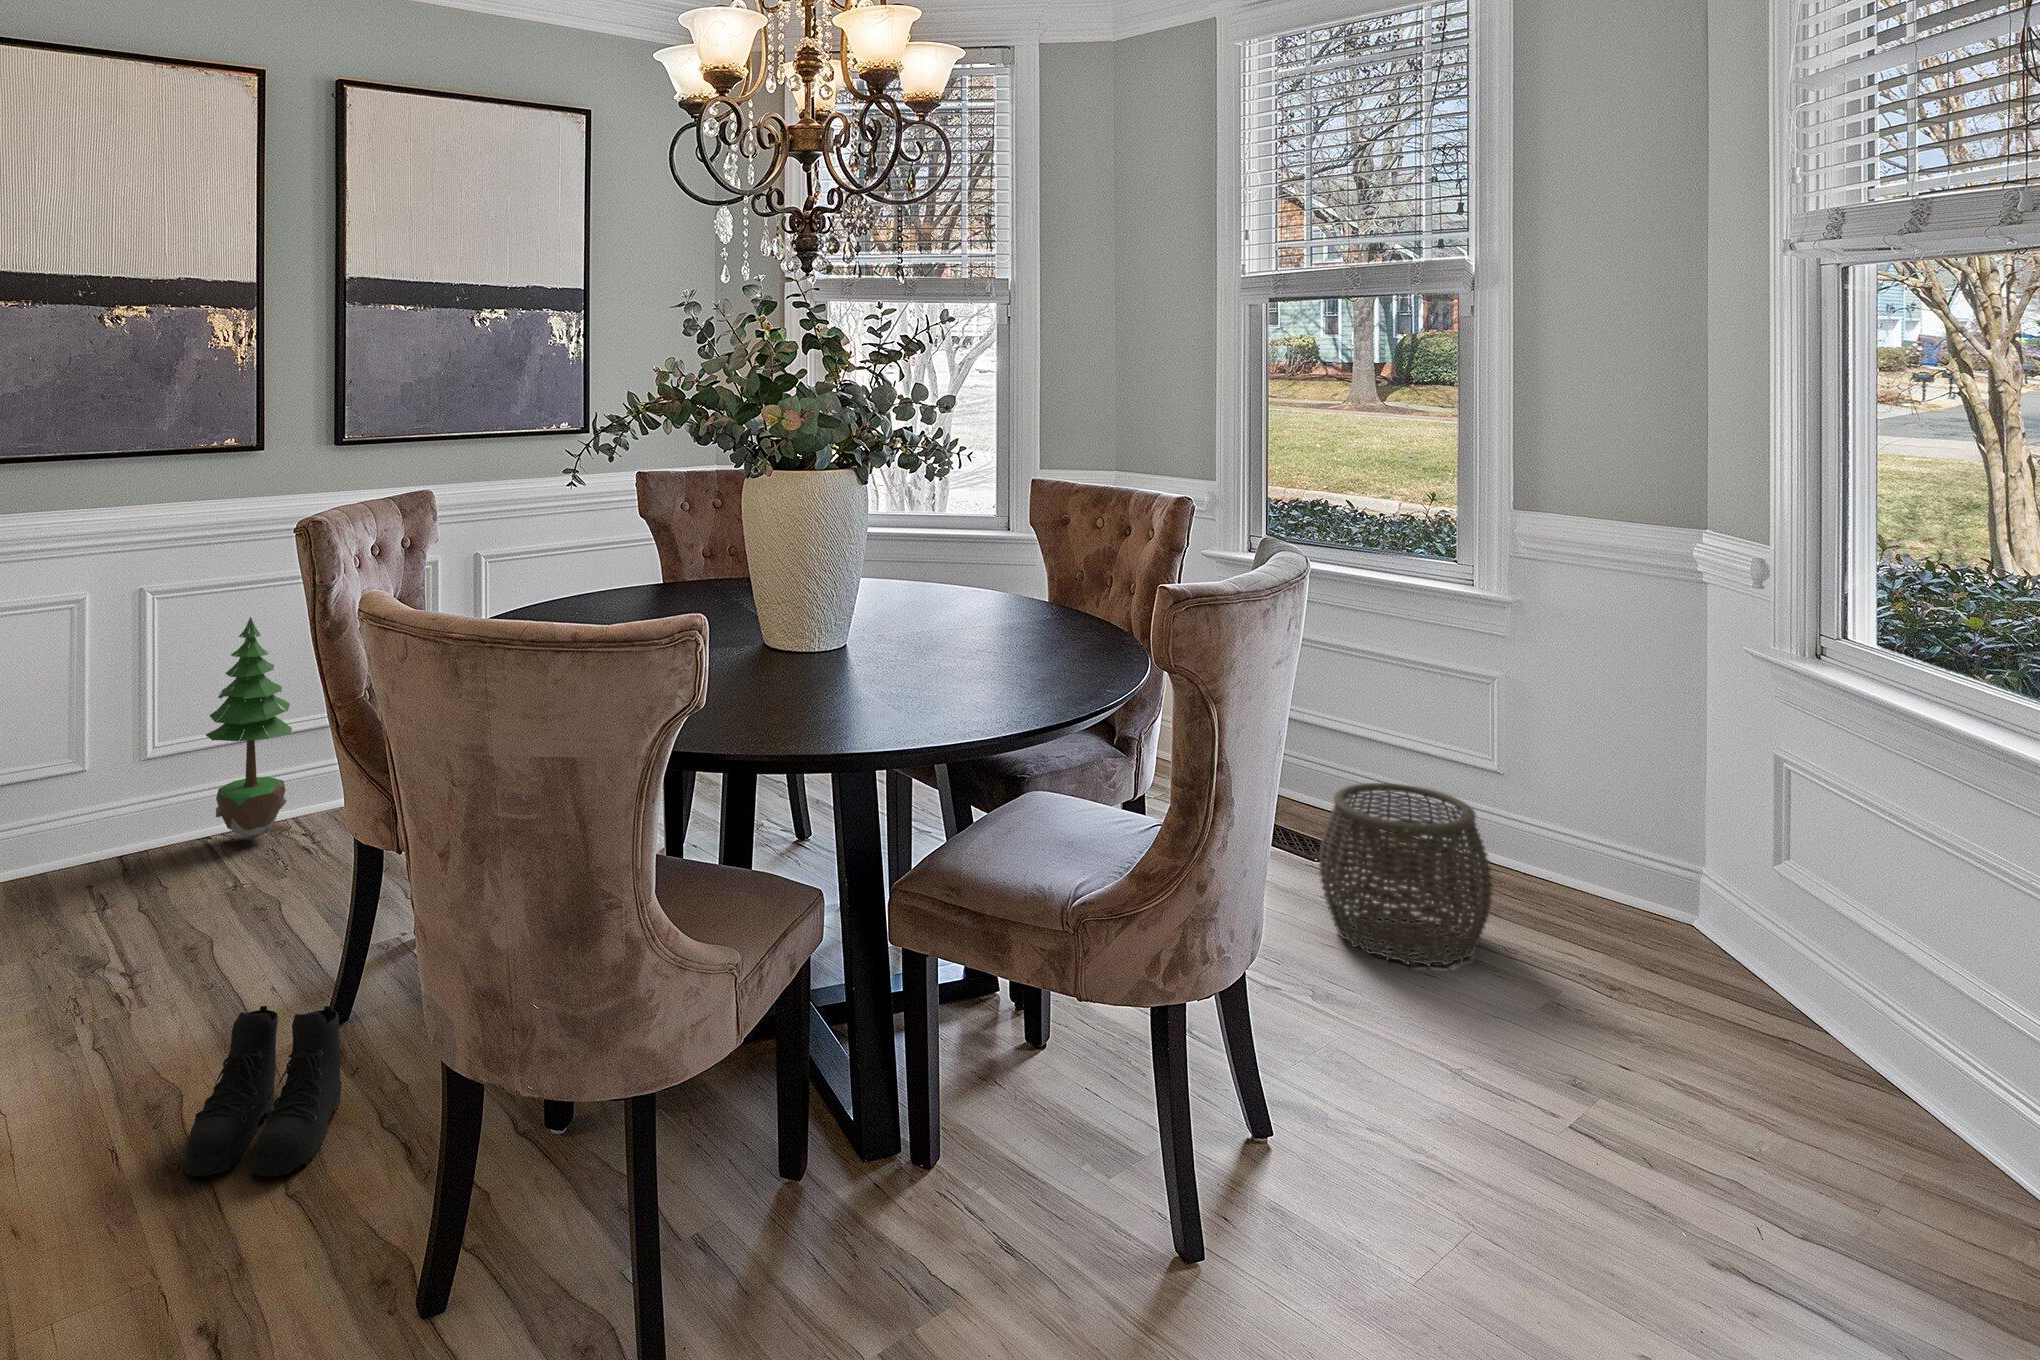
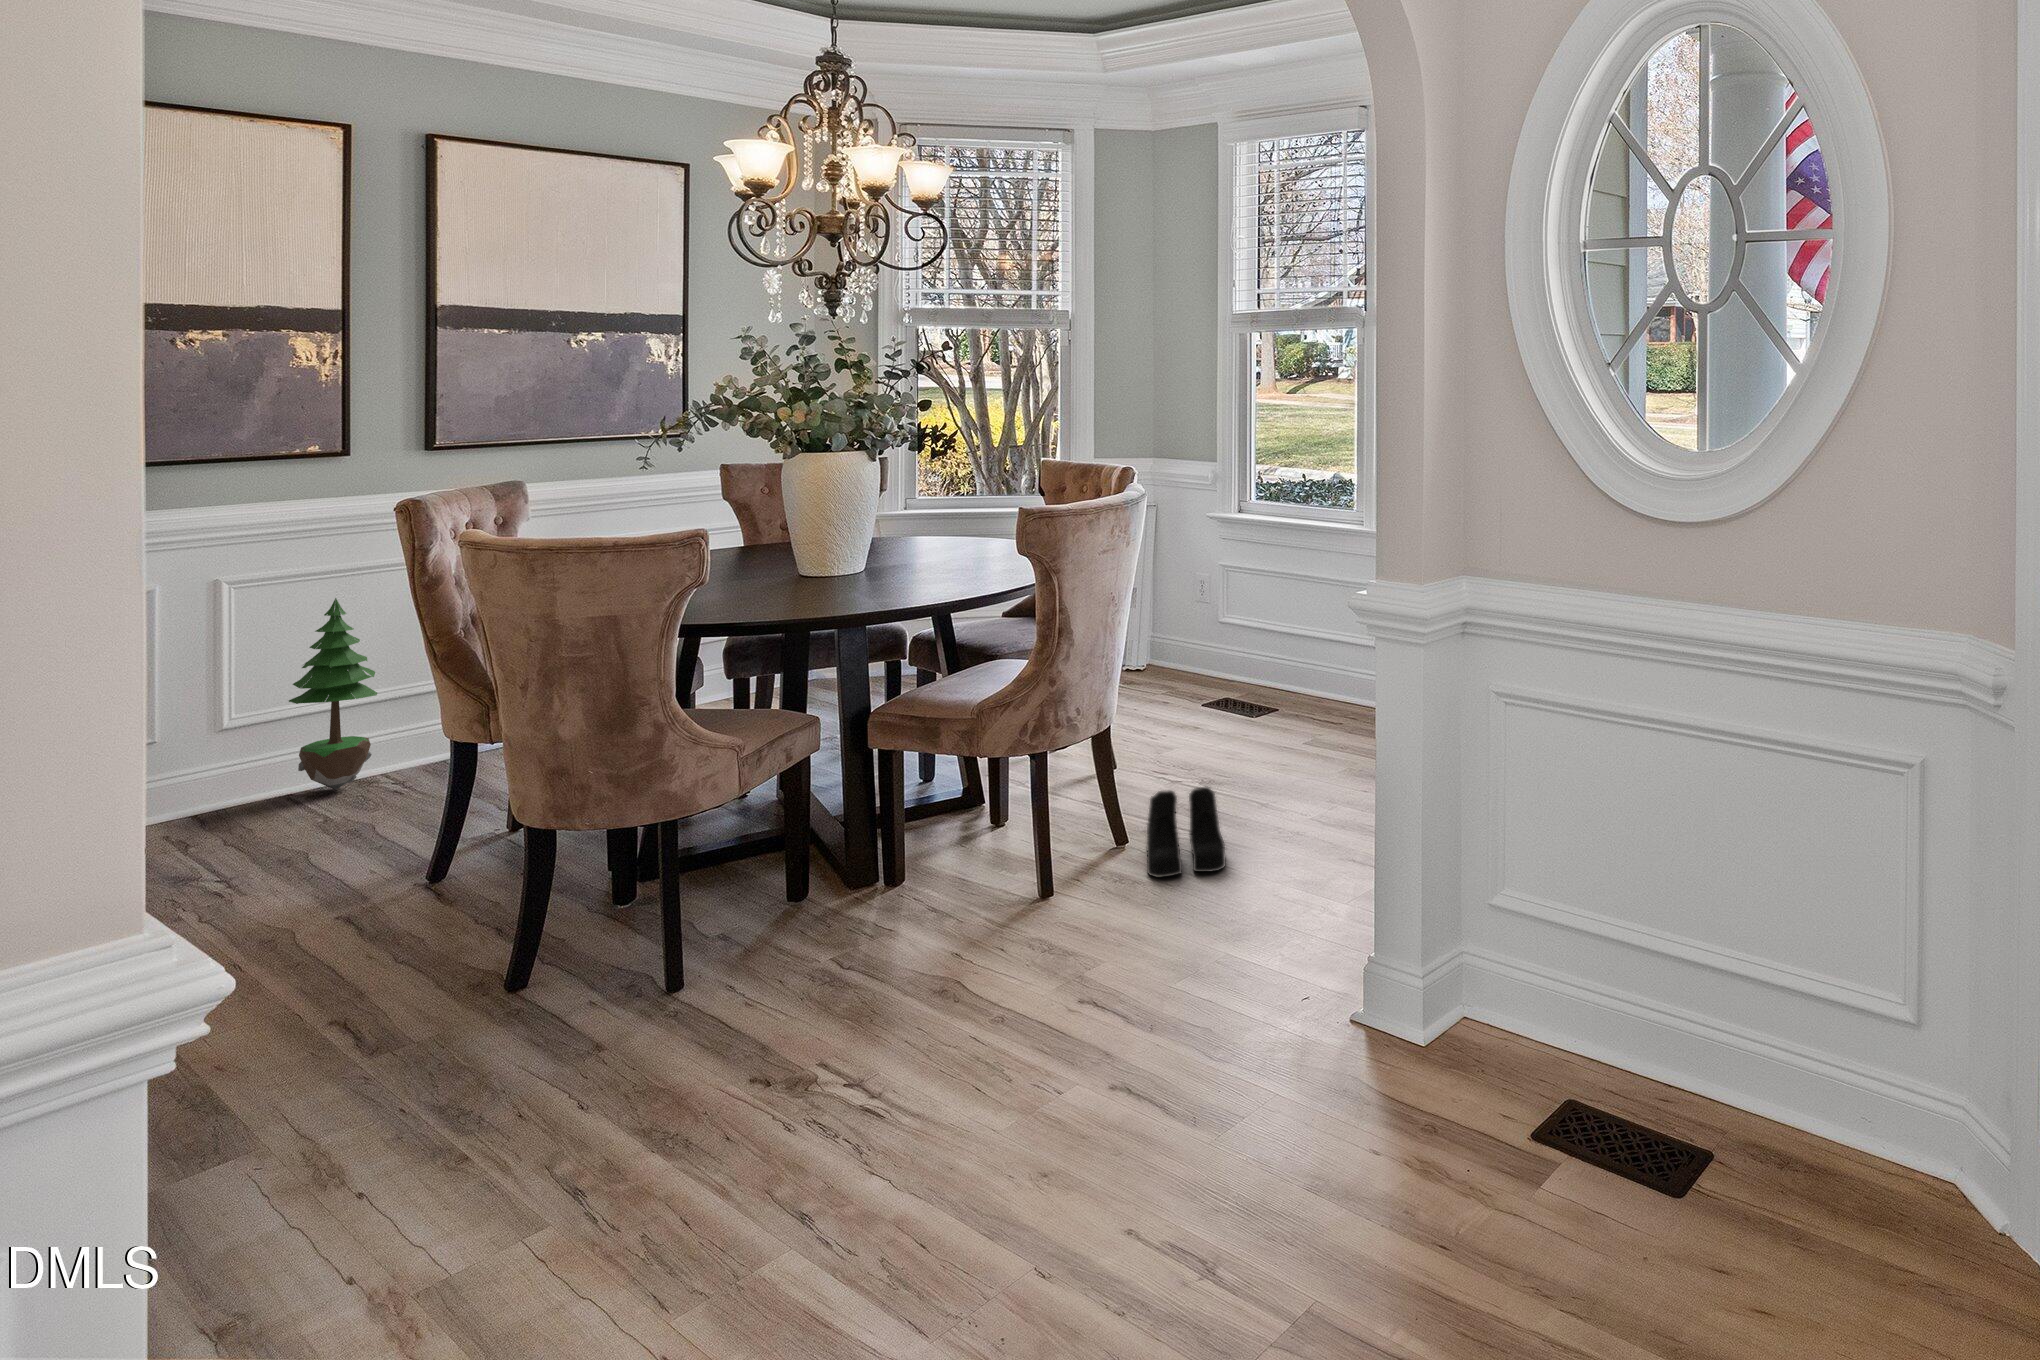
woven basket: present [1319,783,1494,966] -> none [1214,663,1320,772]
boots: present [185,1006,341,1176] -> present [1146,786,1226,877]

